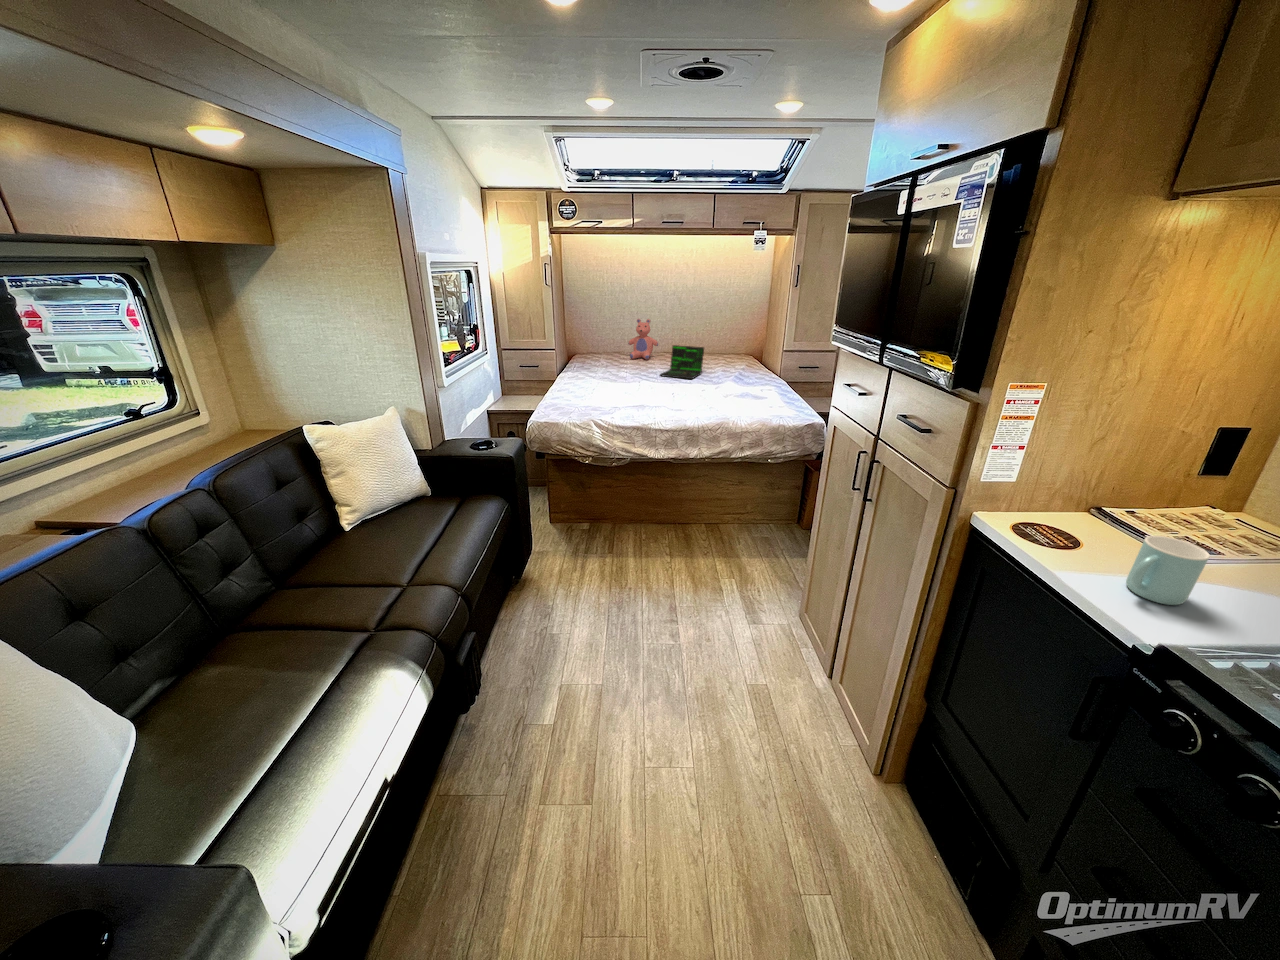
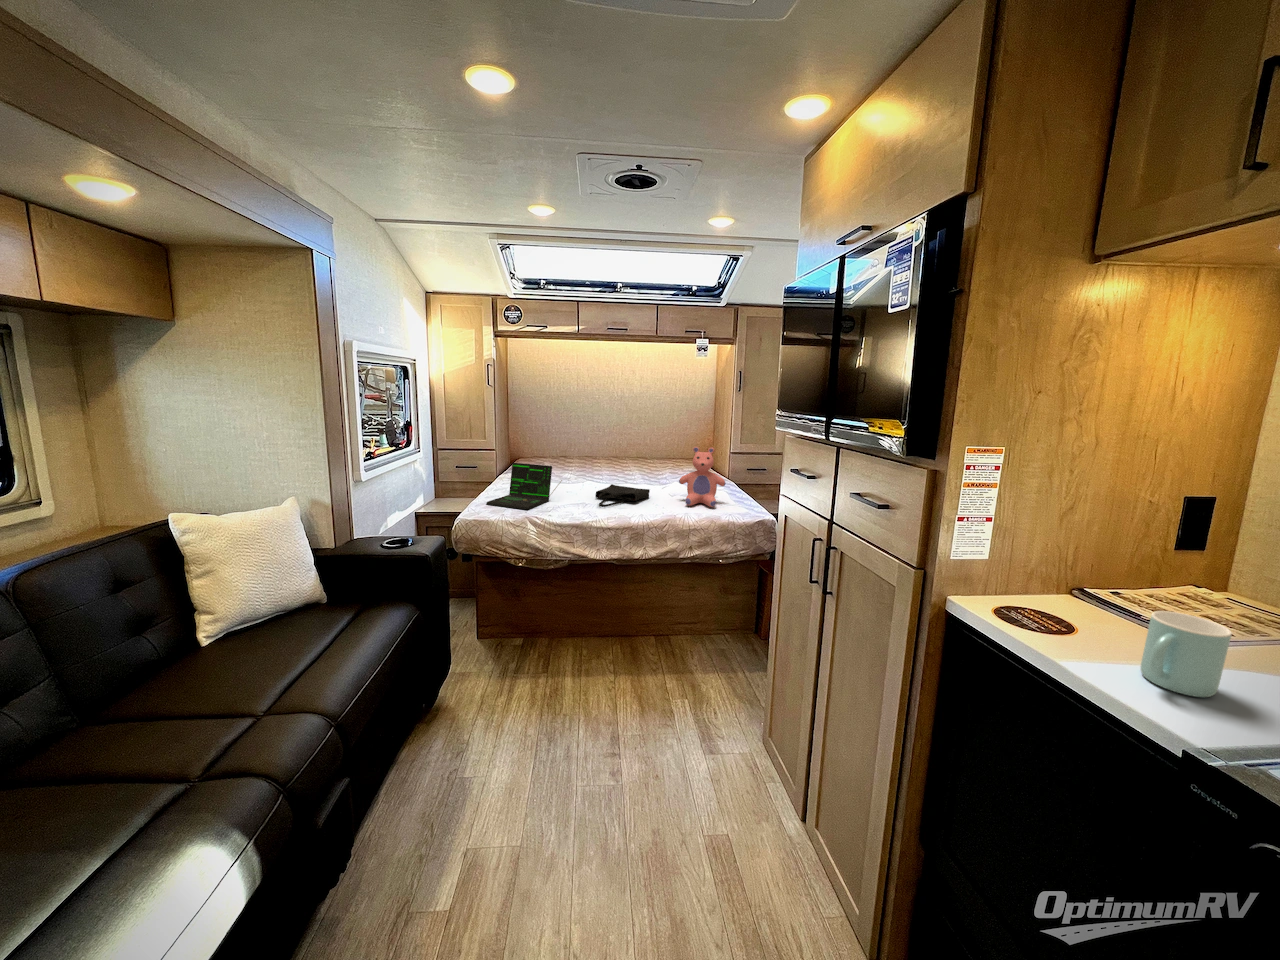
teddy bear: present [628,319,658,359] -> present [679,447,726,507]
laptop: present [660,345,704,379] -> present [486,463,562,509]
tote bag: none [652,387,703,410] -> present [595,484,650,507]

